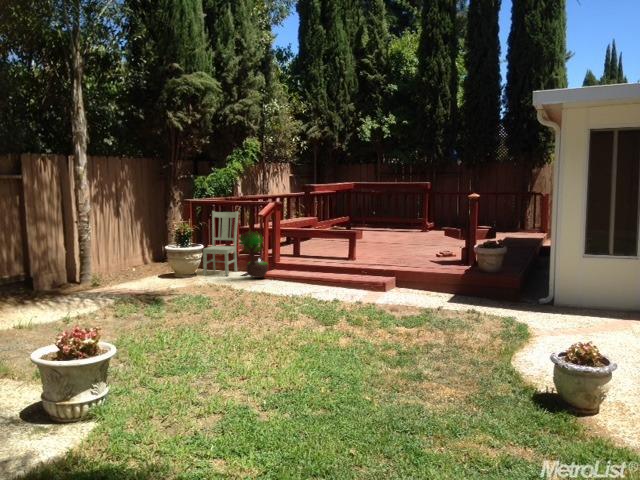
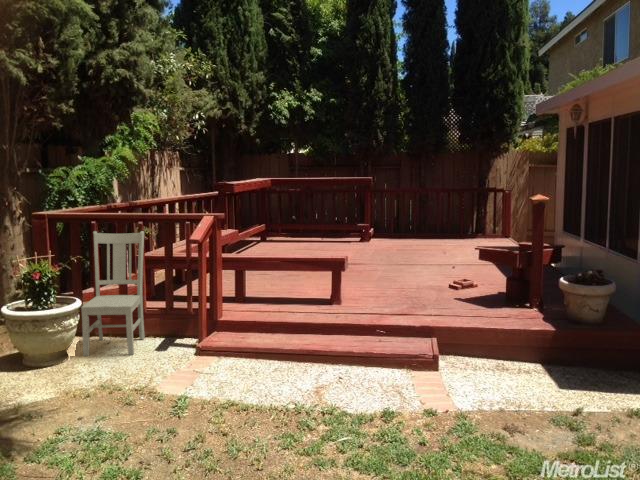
potted tree: present [239,232,268,278] -> none [151,264,212,357]

